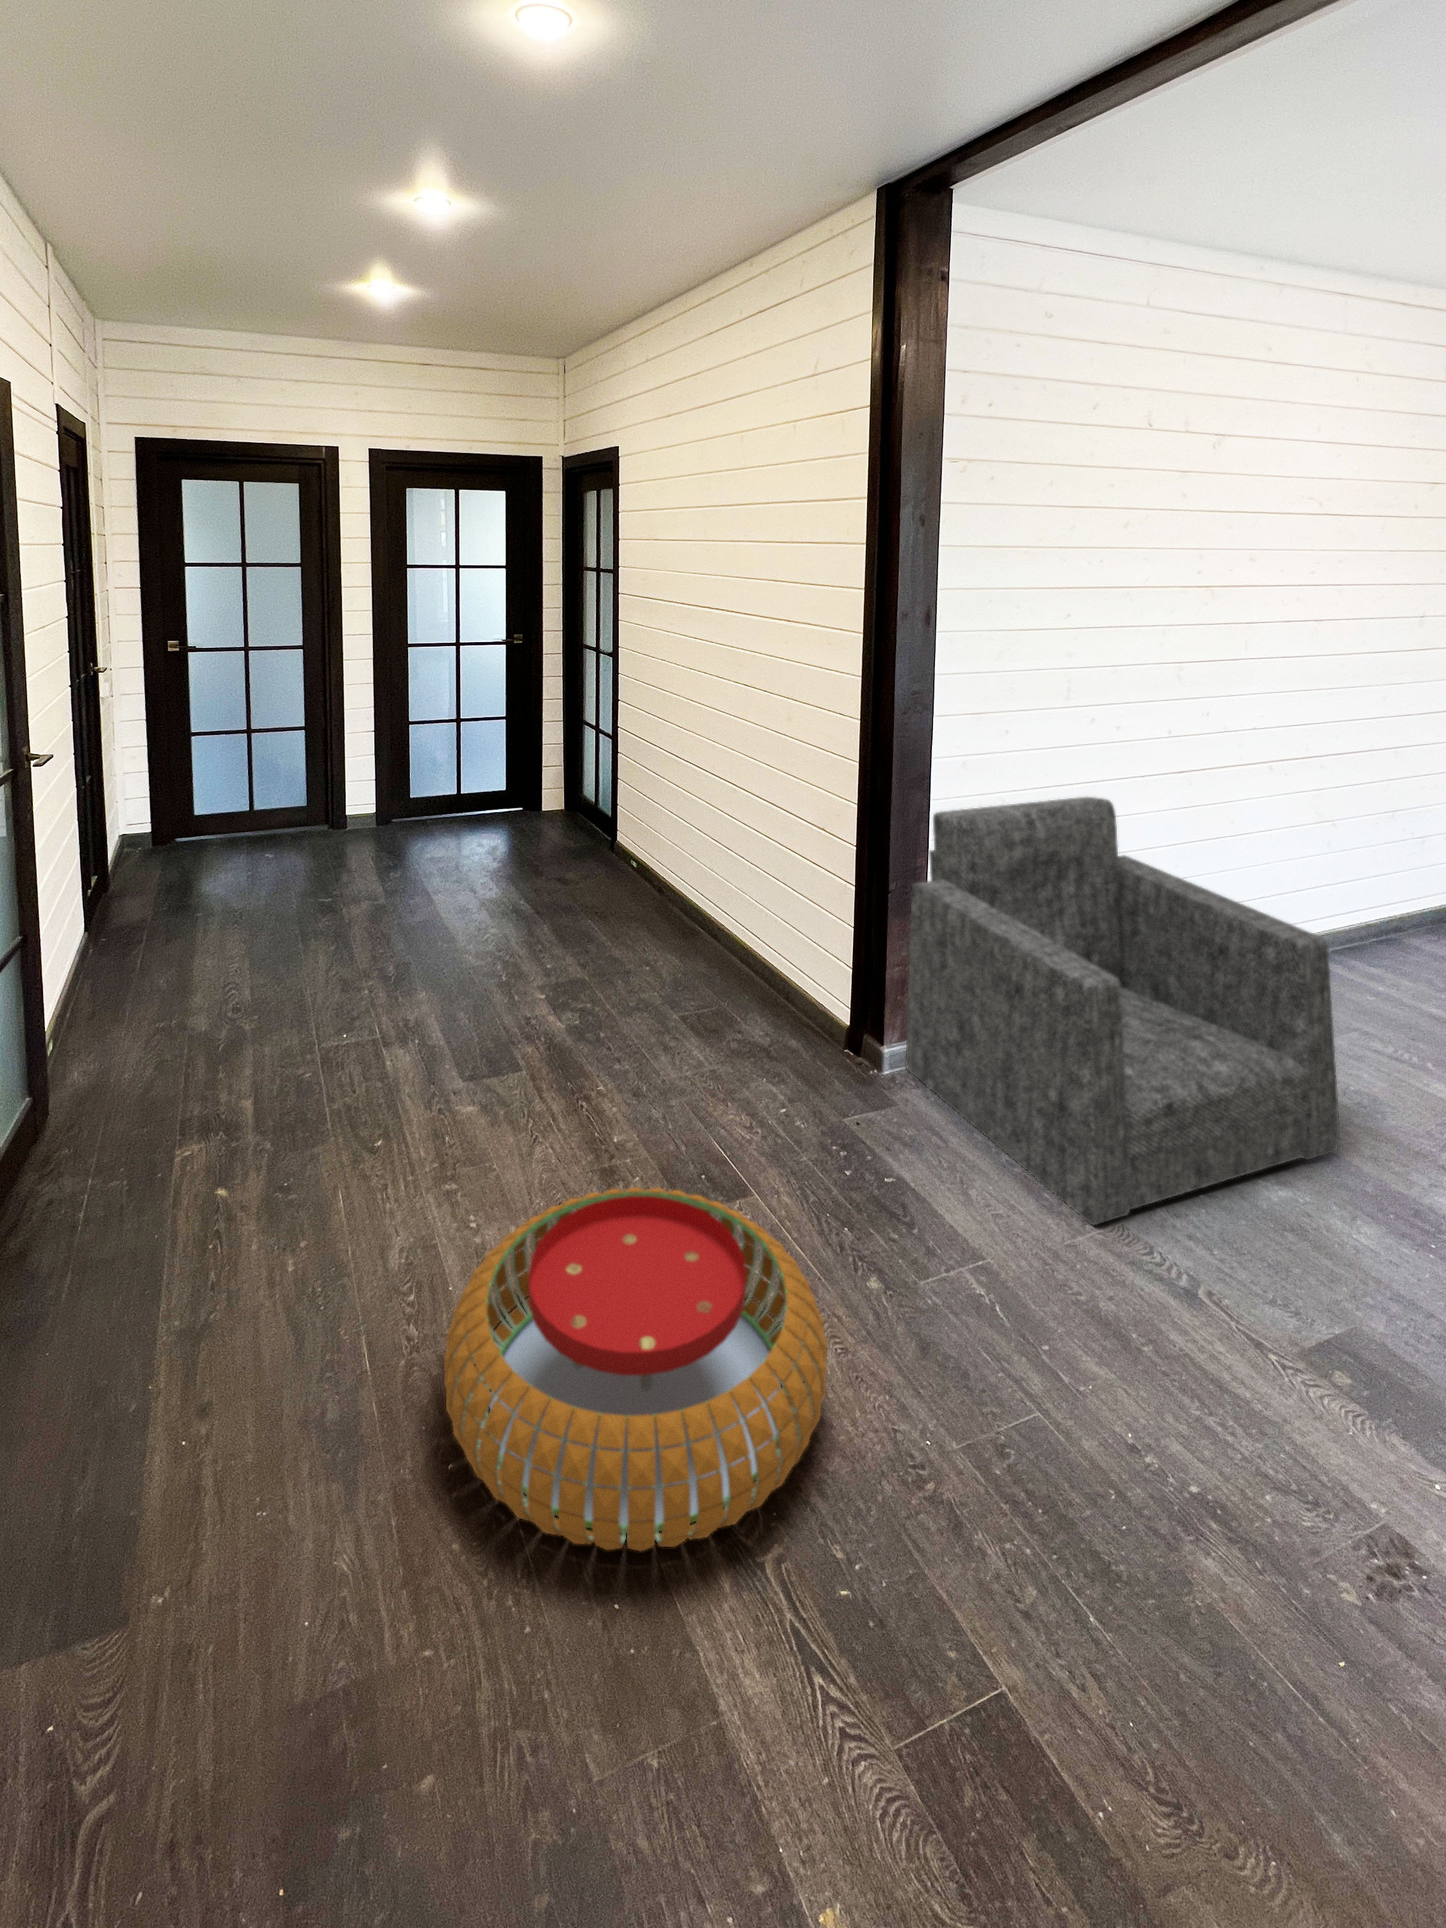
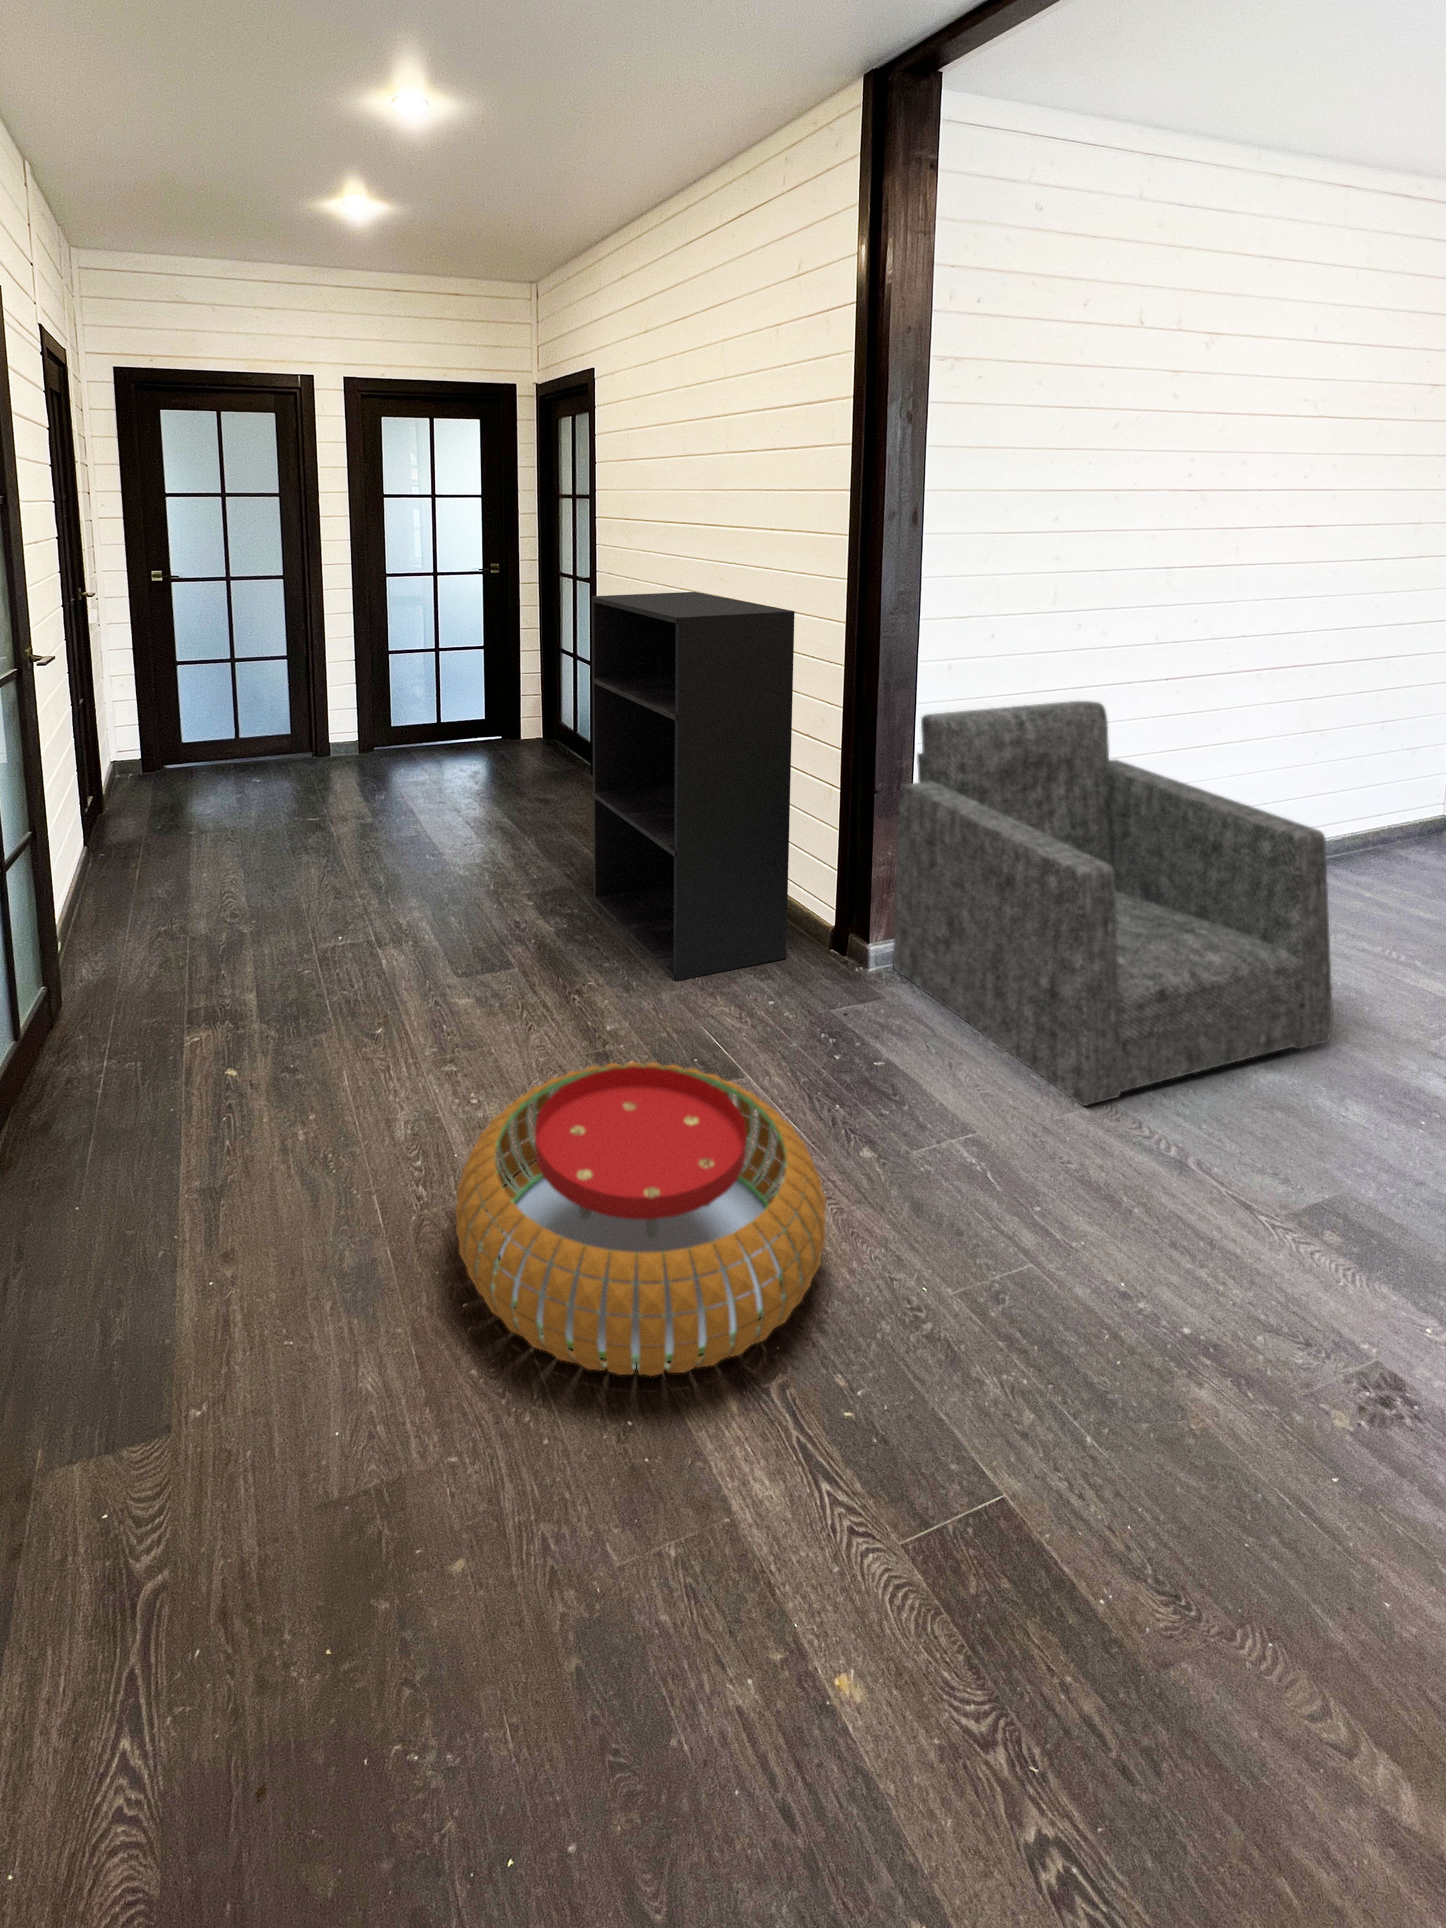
bookshelf: none [608,681,808,1083] -> present [592,592,795,981]

